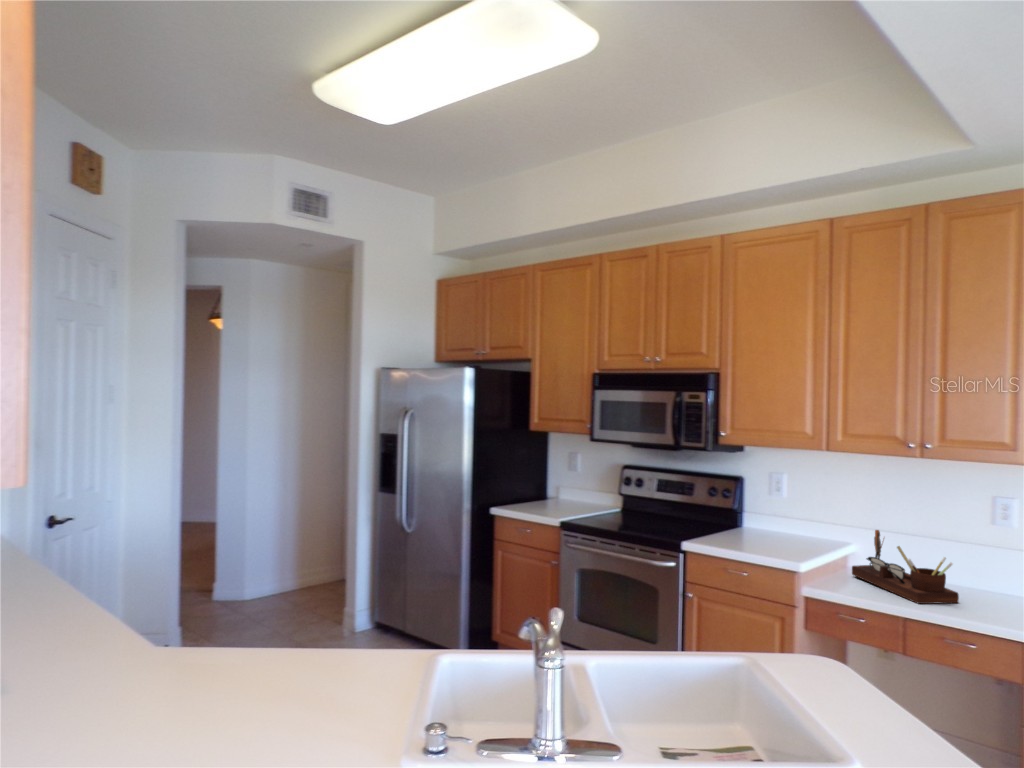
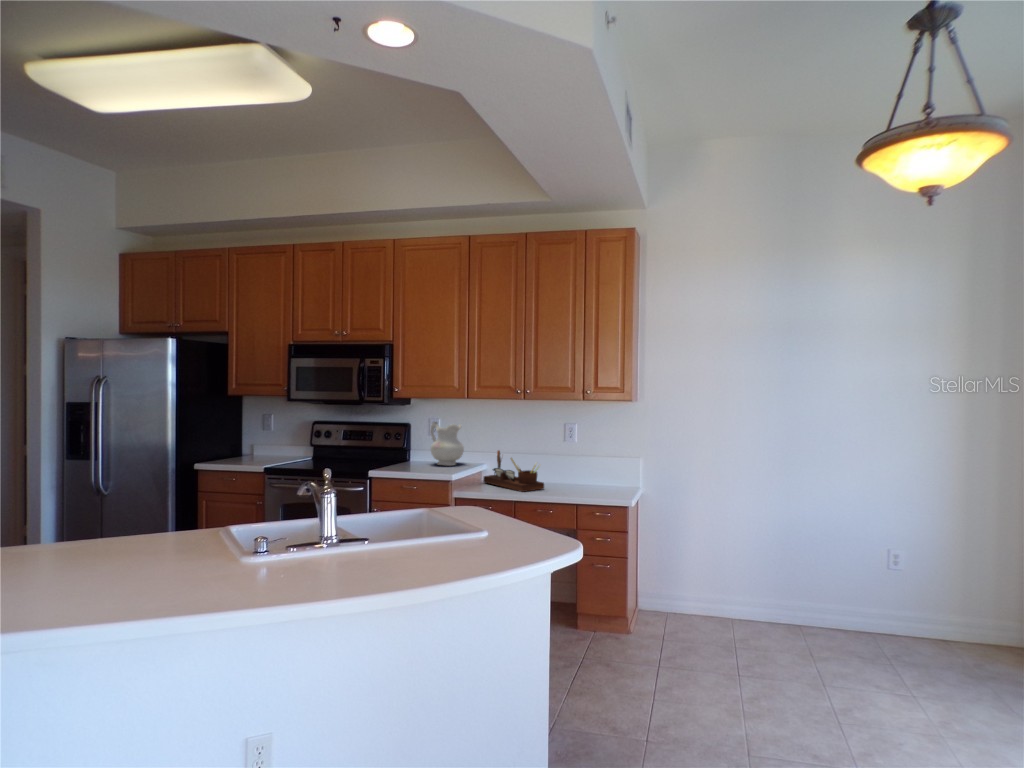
ceramic pitcher: none [771,478,821,544] -> present [430,422,464,466]

